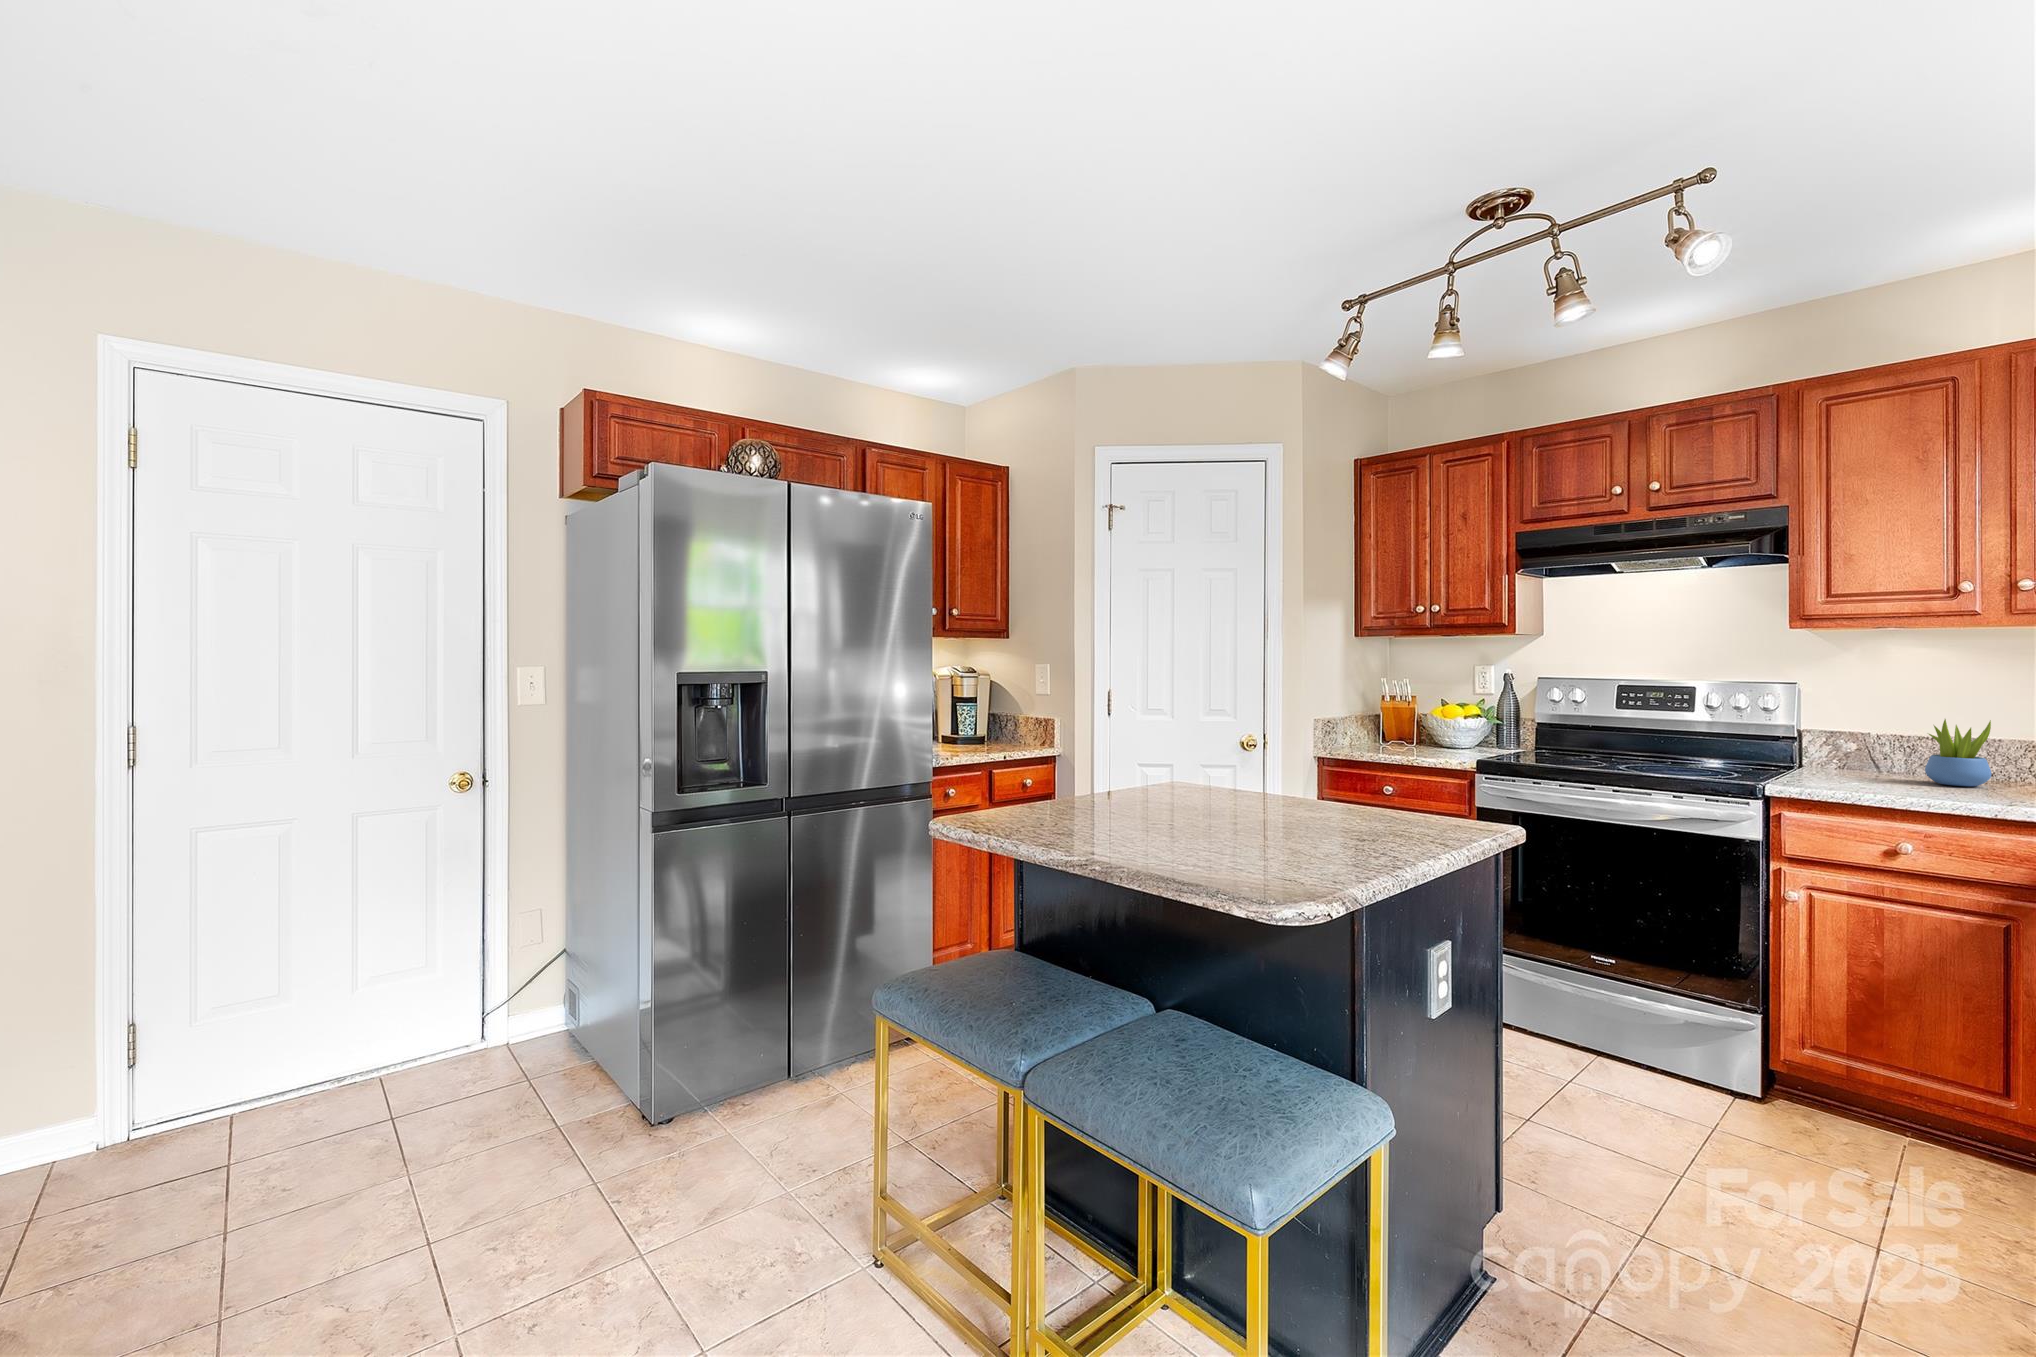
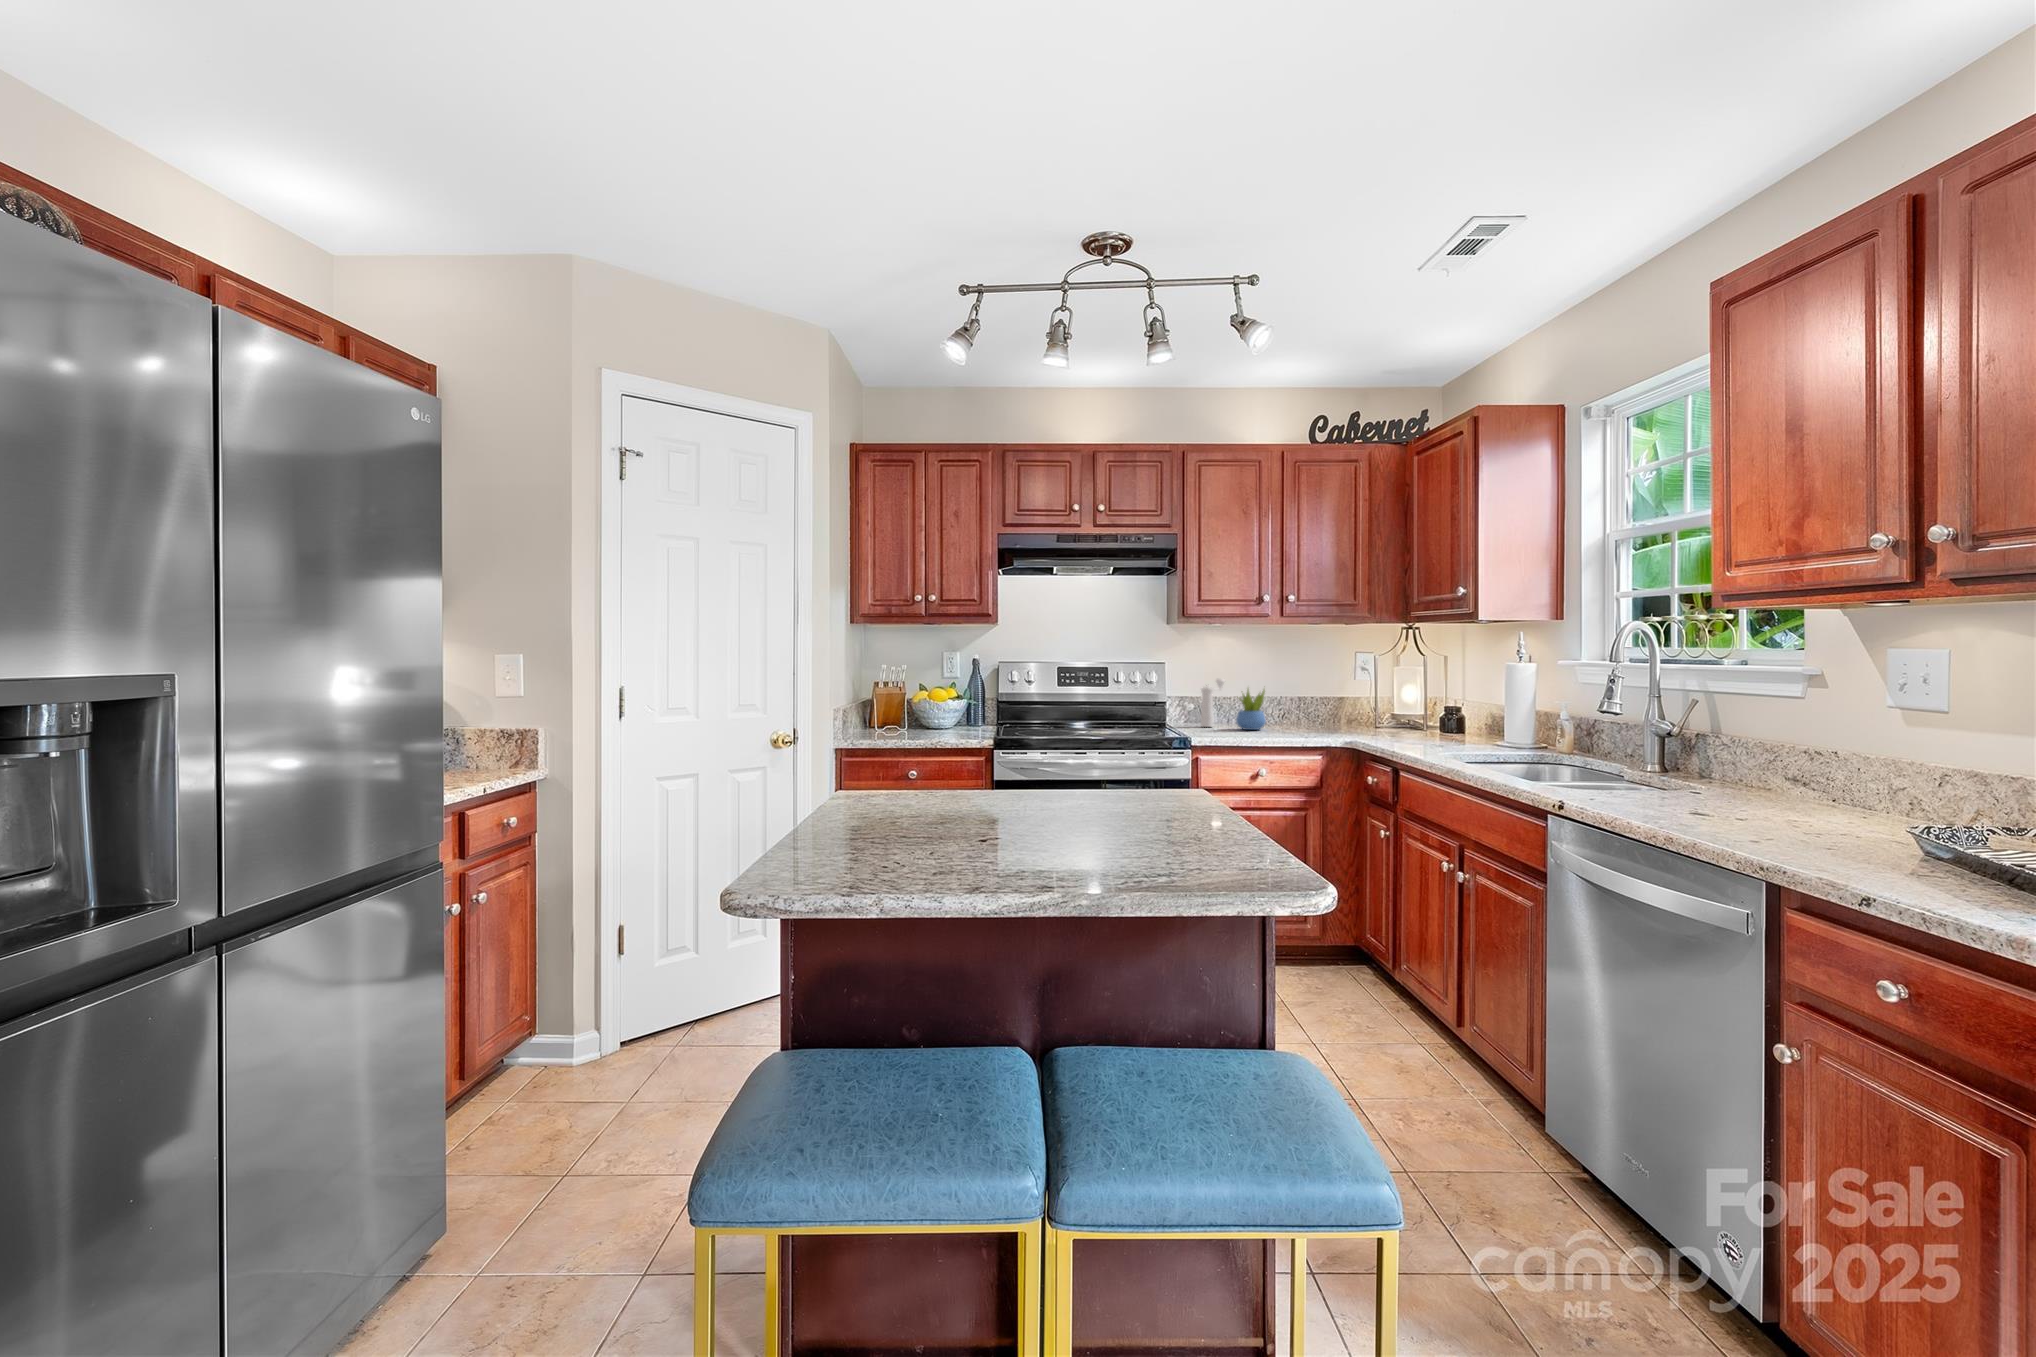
pepper mill: none [1865,706,1928,775] -> present [1201,679,1225,727]

